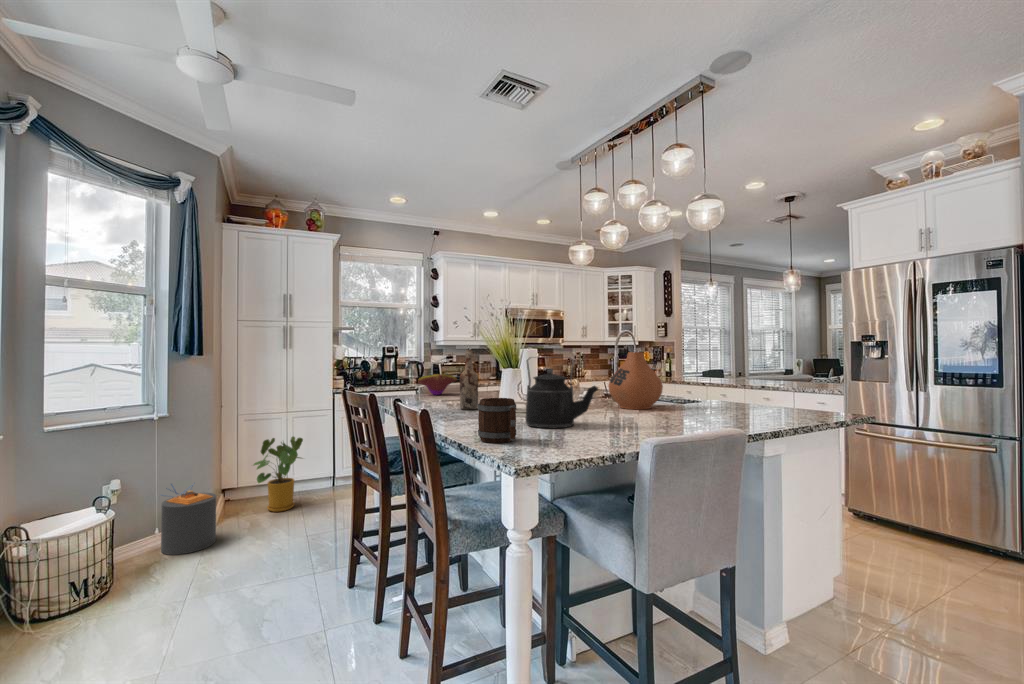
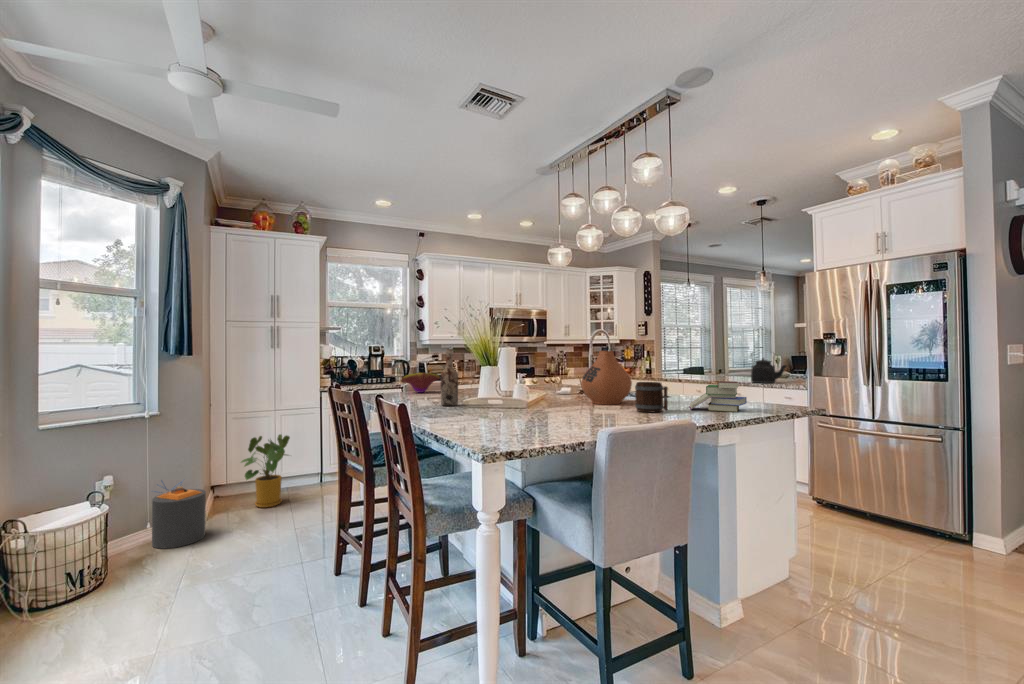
kettle: present [526,357,598,428] -> present [751,358,786,383]
book: none [727,386,792,420] -> present [689,381,747,412]
mug: present [478,398,516,443] -> present [635,382,668,412]

